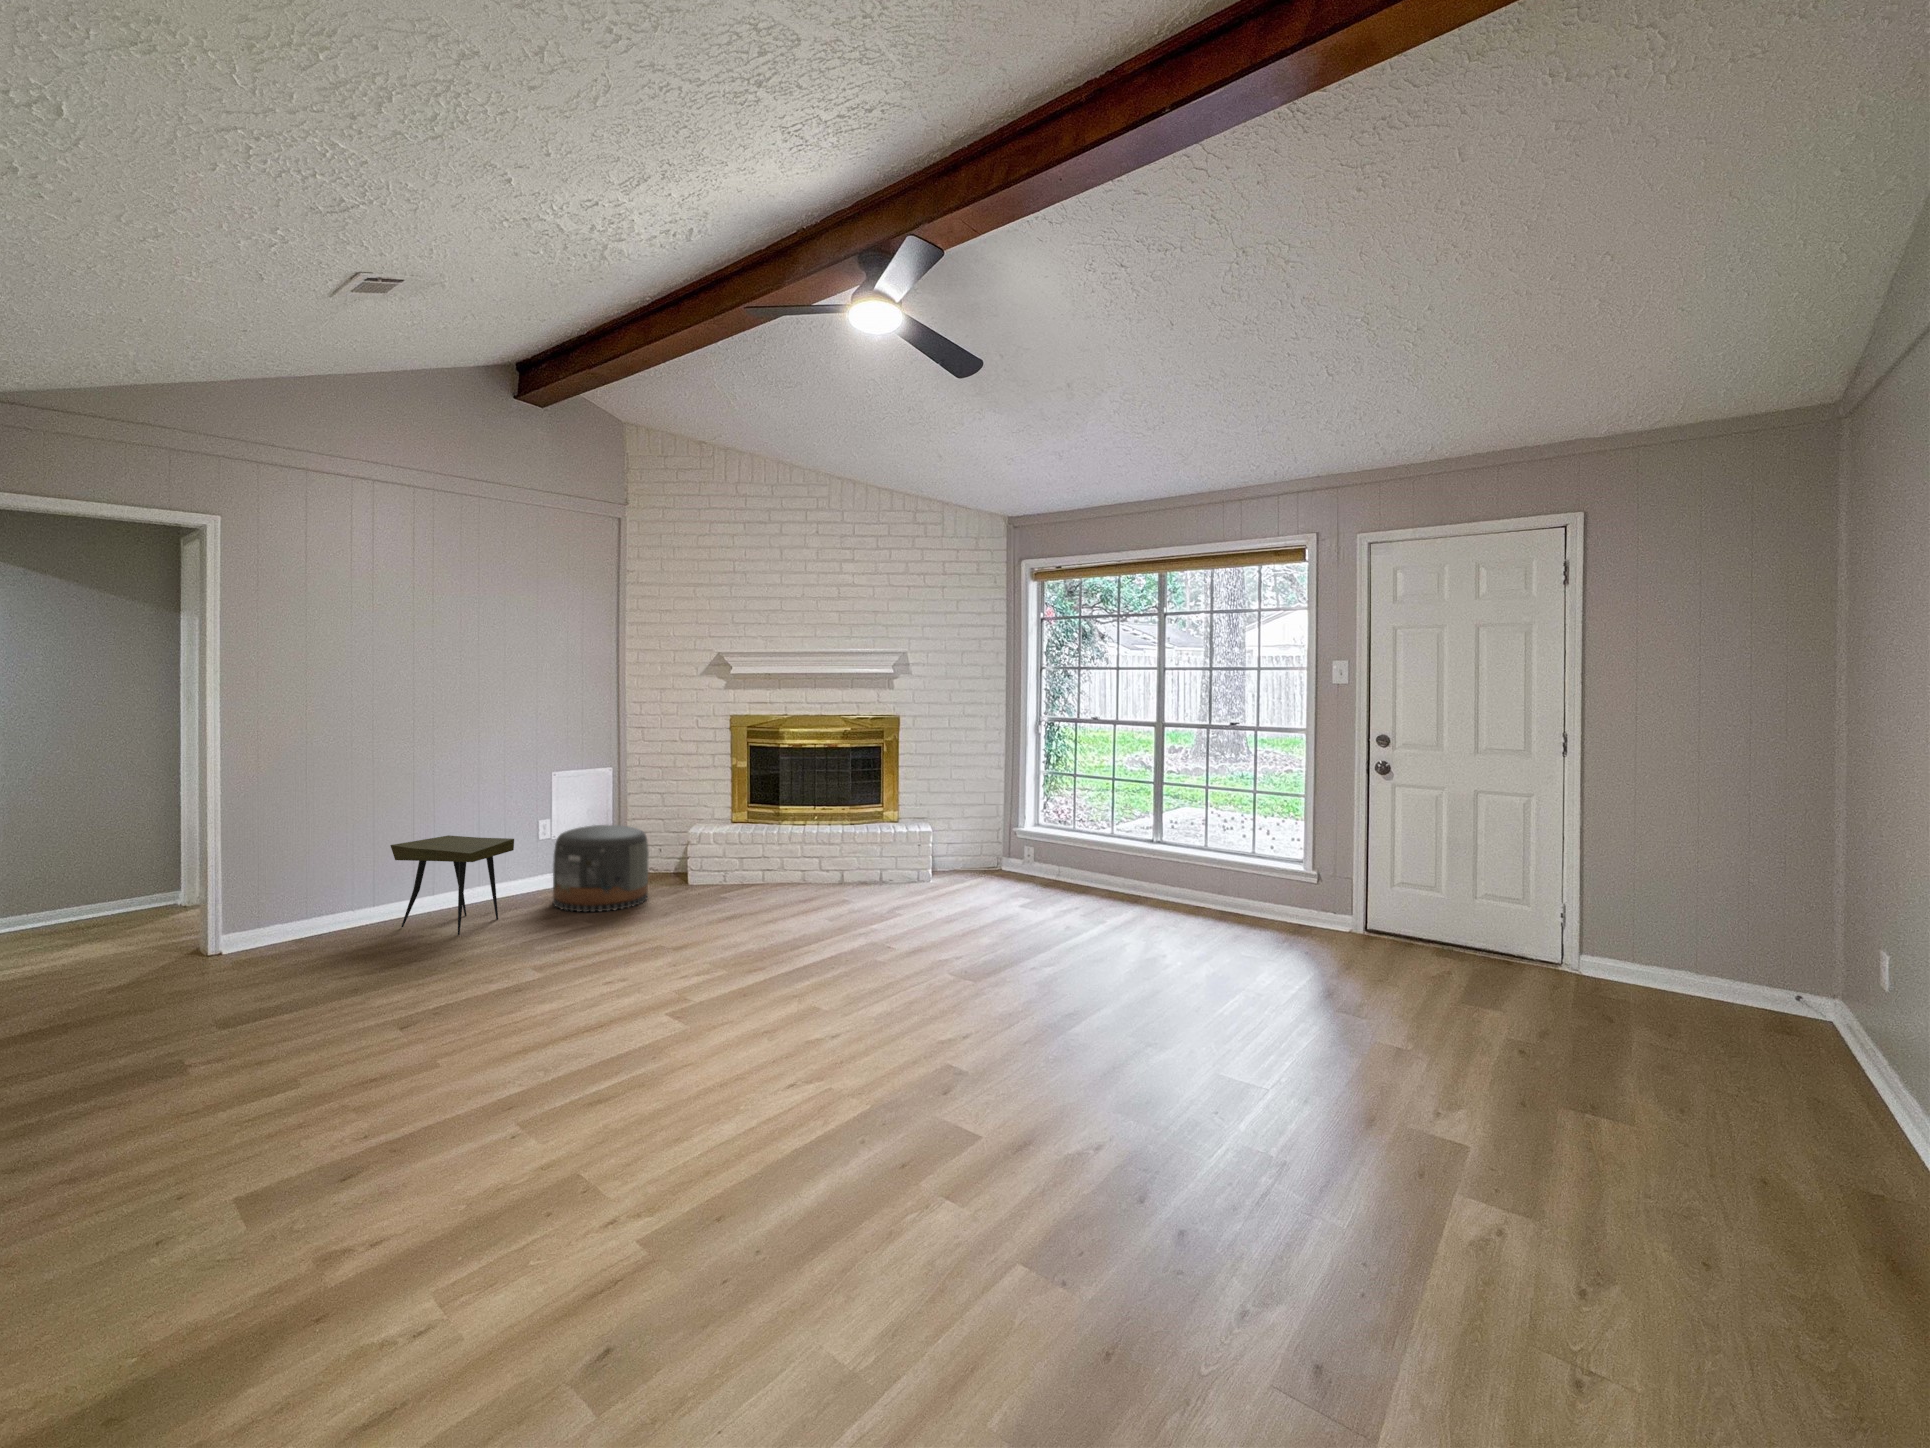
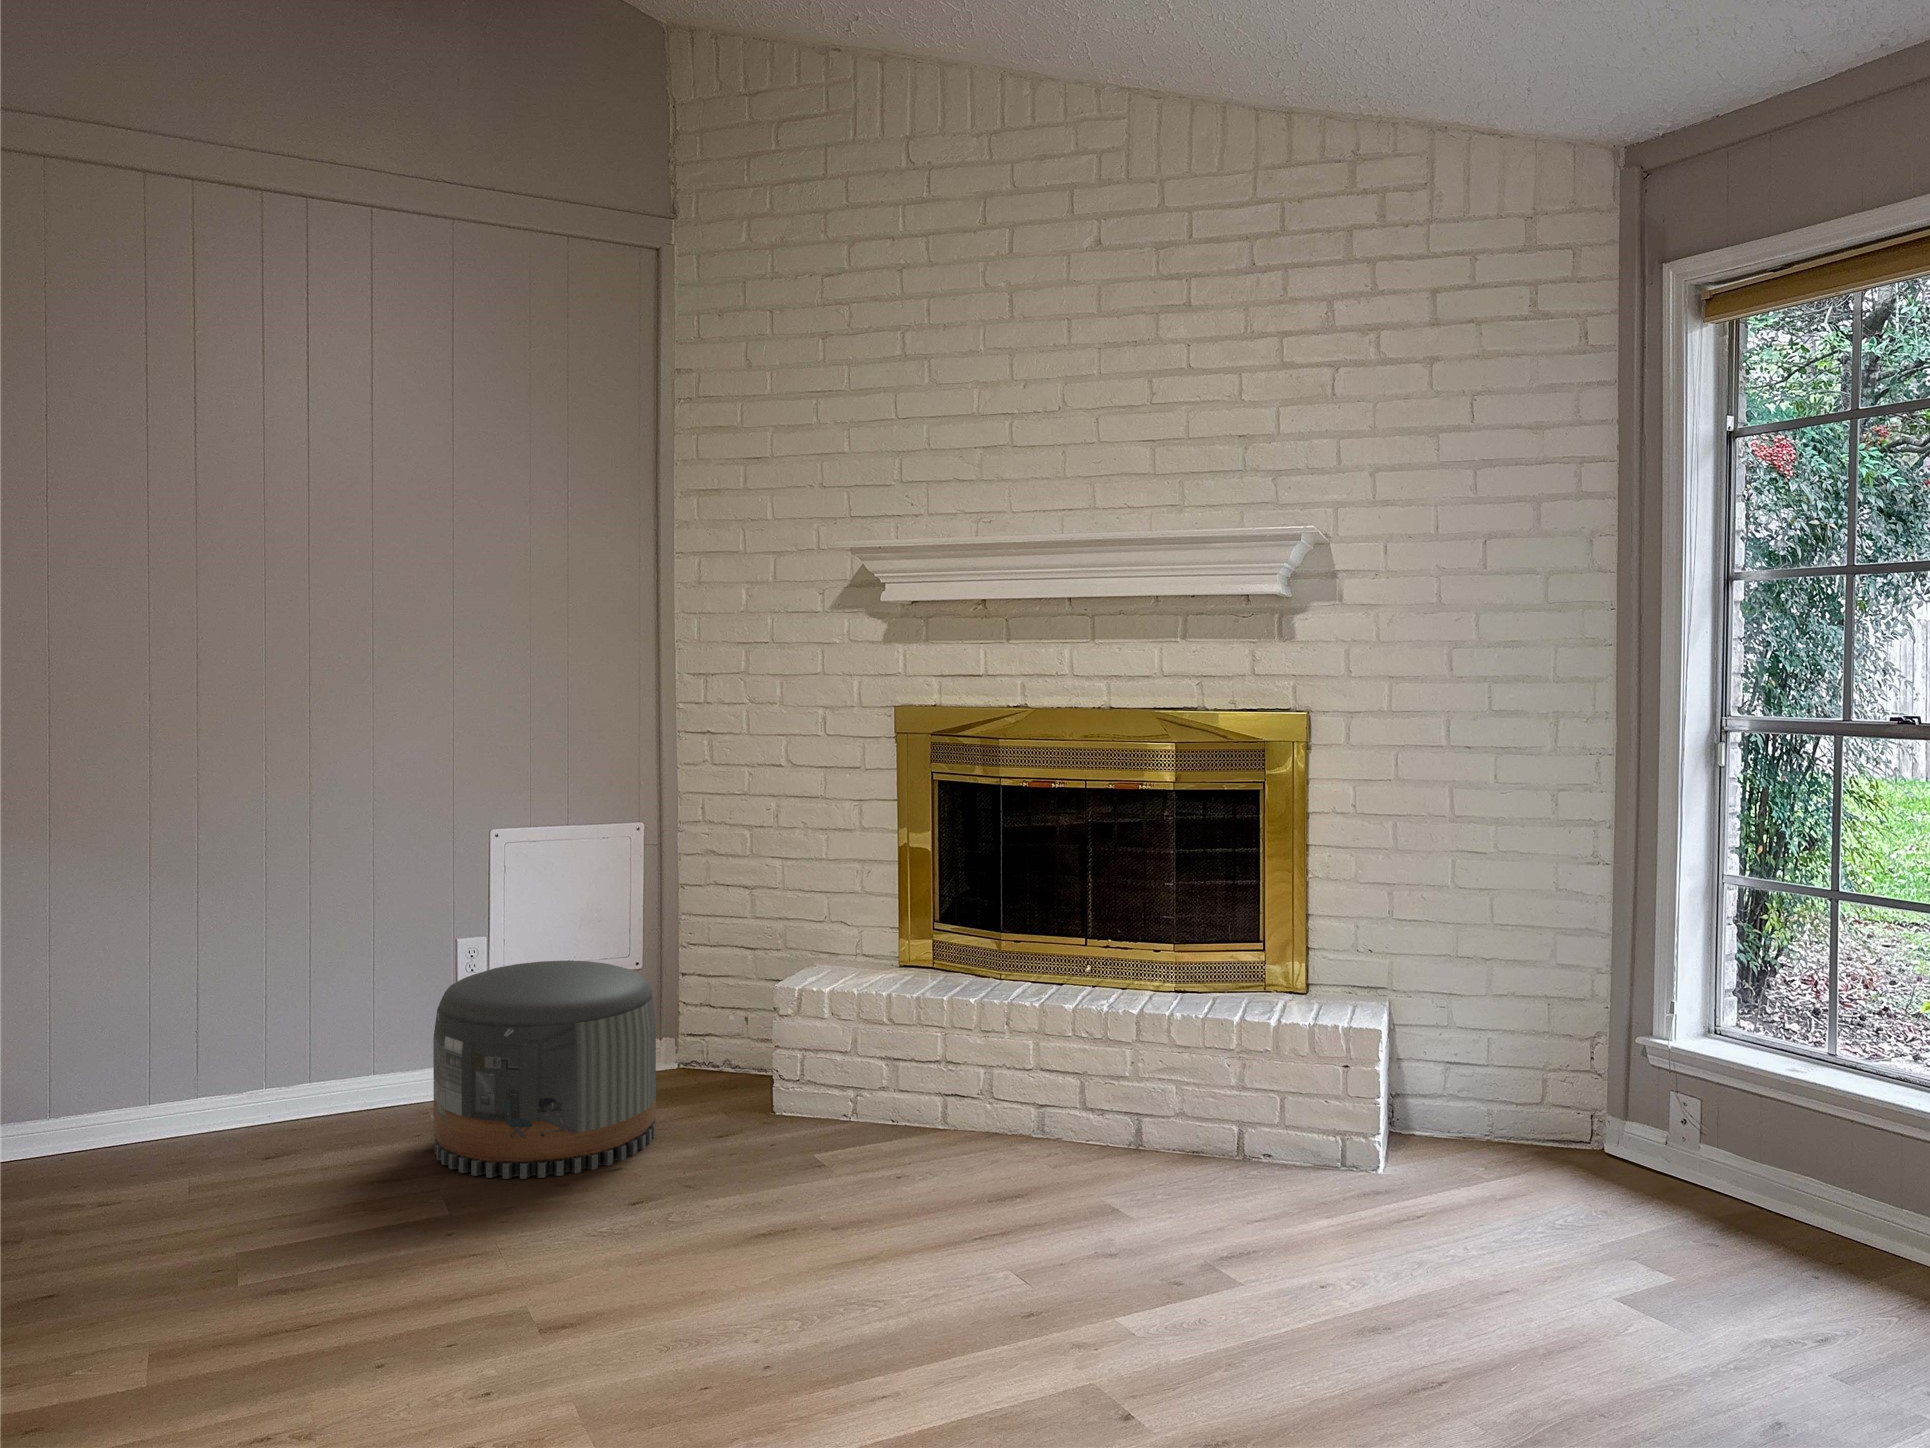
side table: present [390,835,514,935] -> none [72,970,313,1214]

